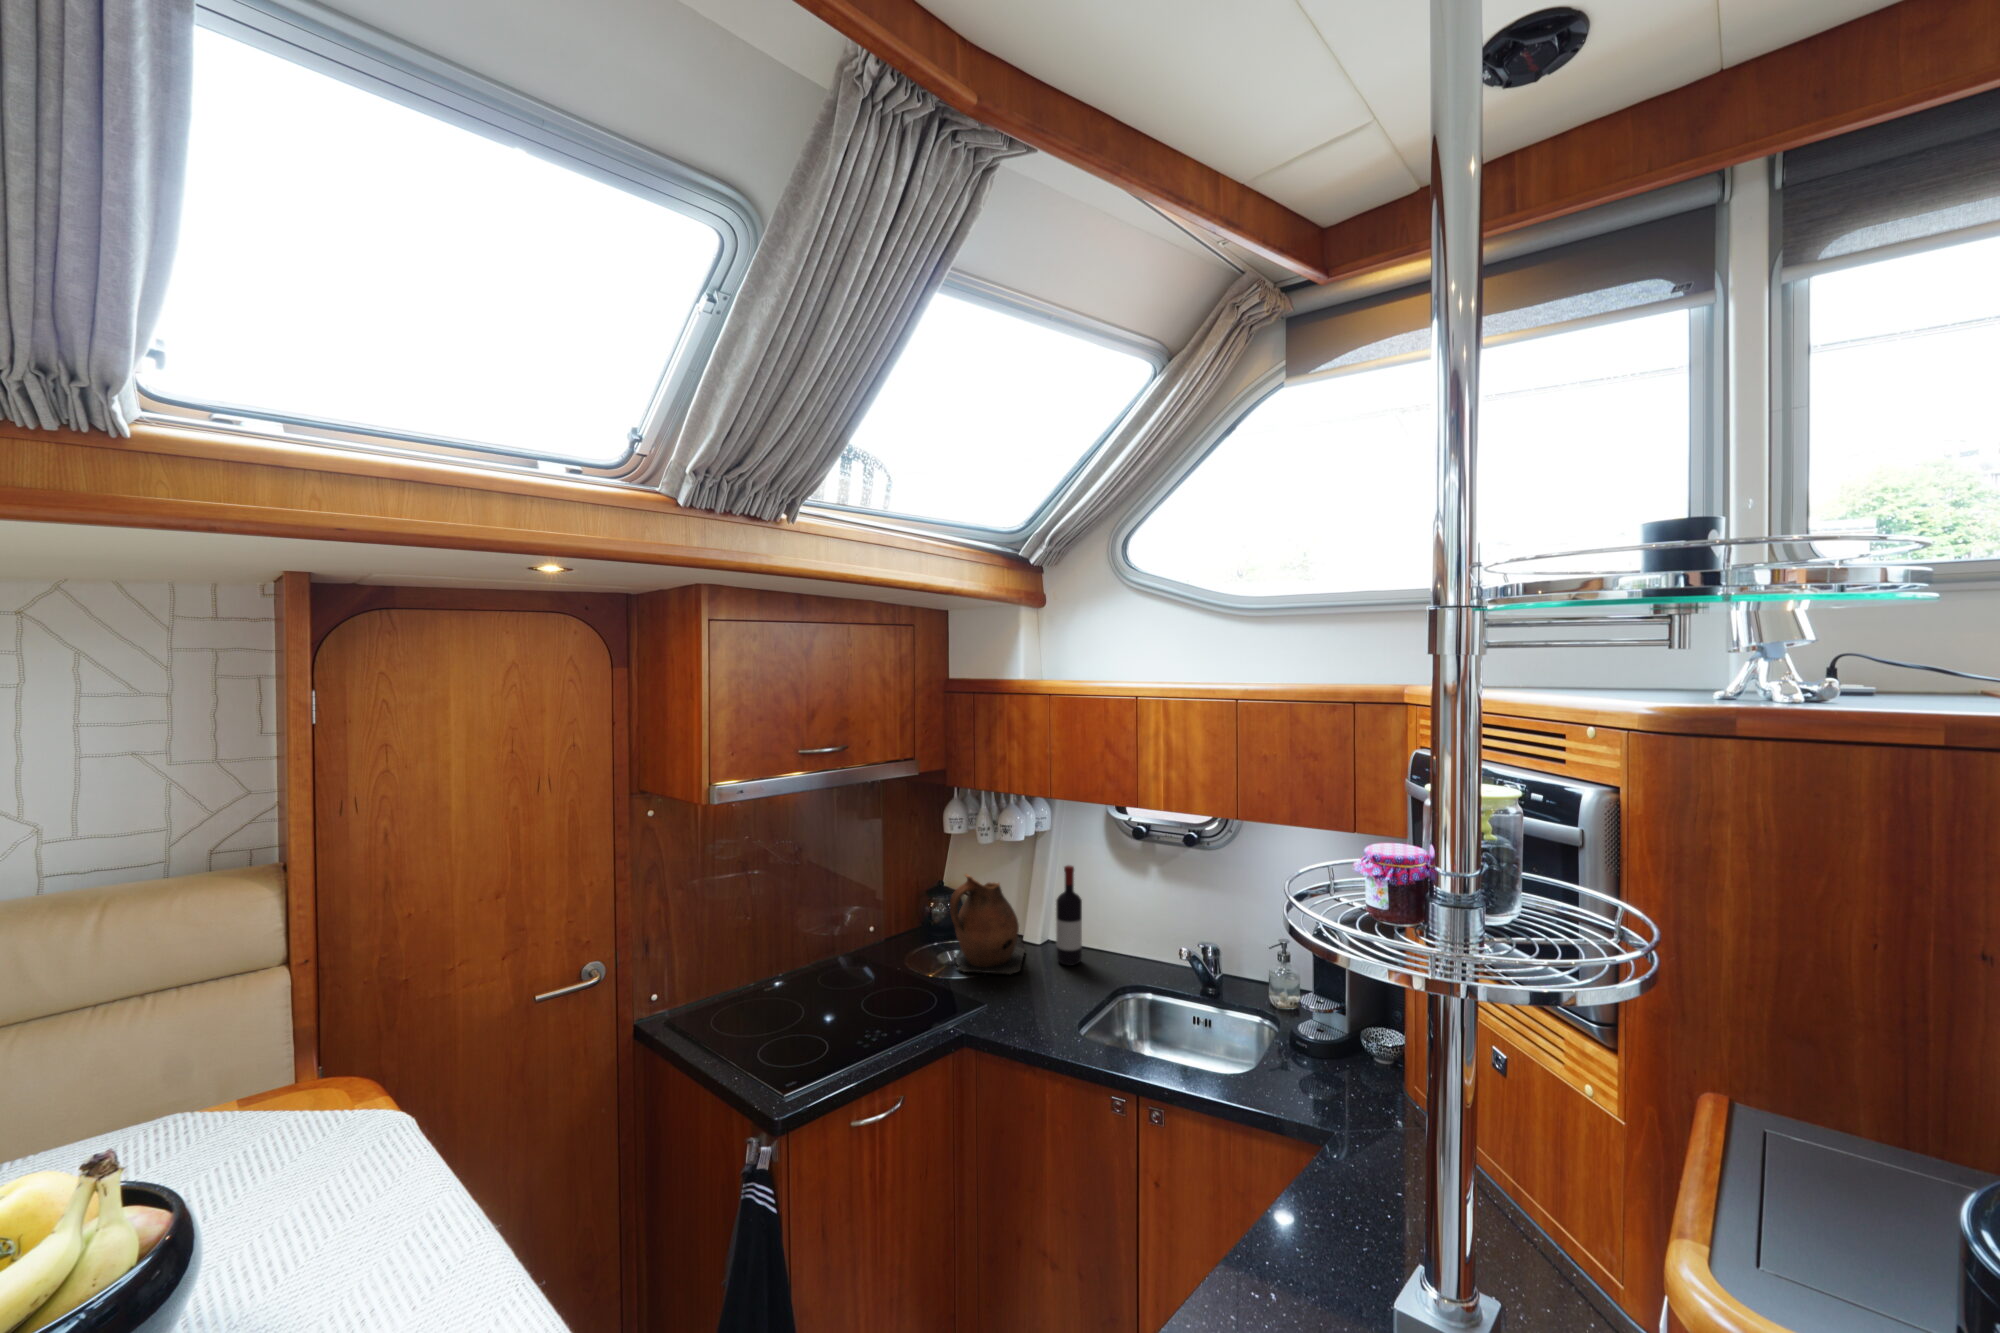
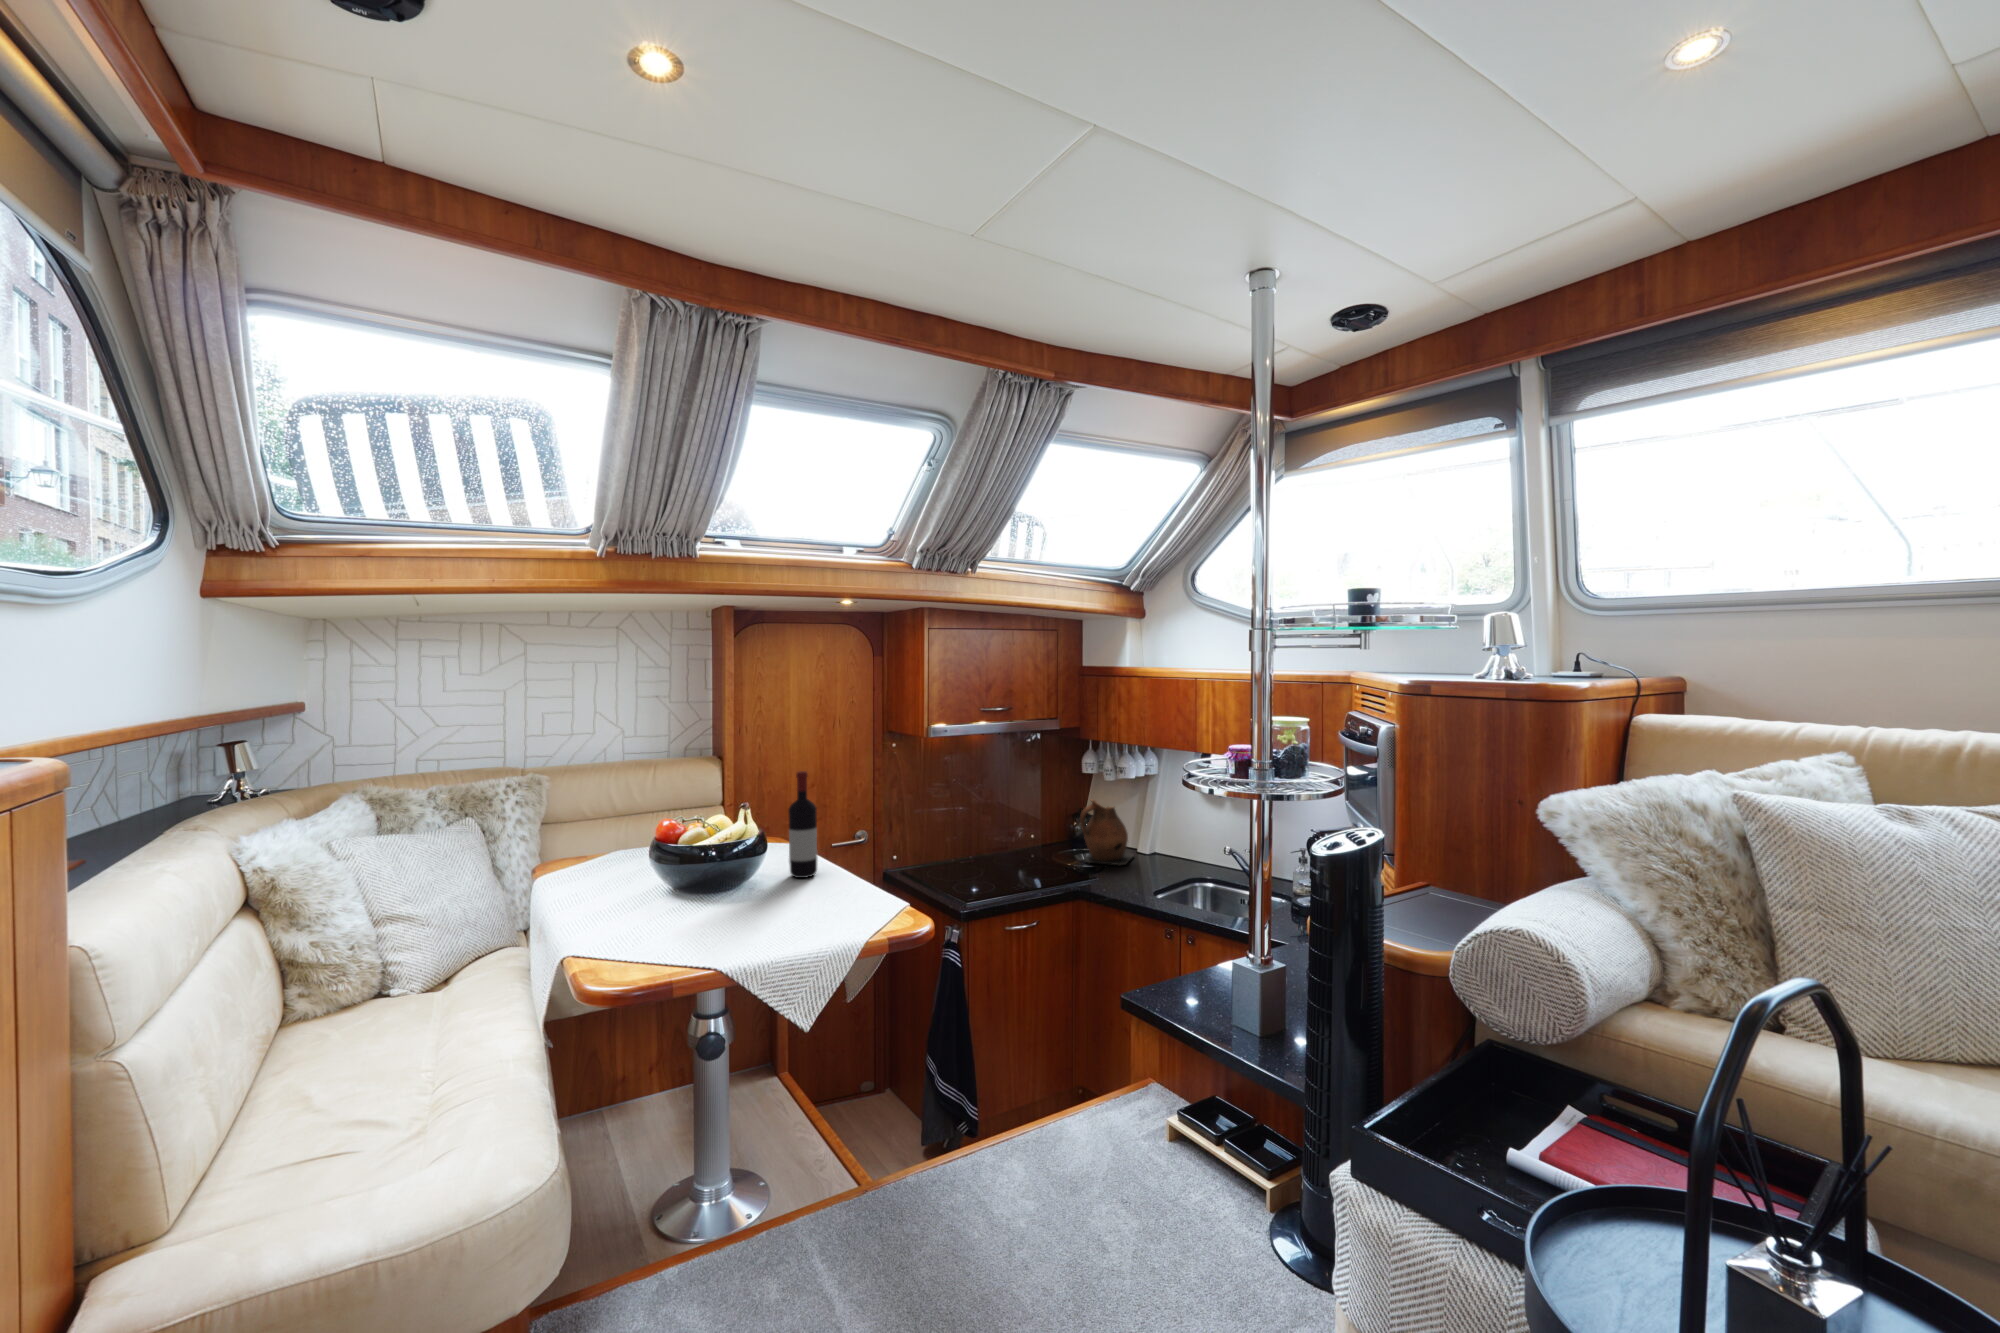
wine bottle: present [1056,865,1082,966] -> present [788,771,817,878]

